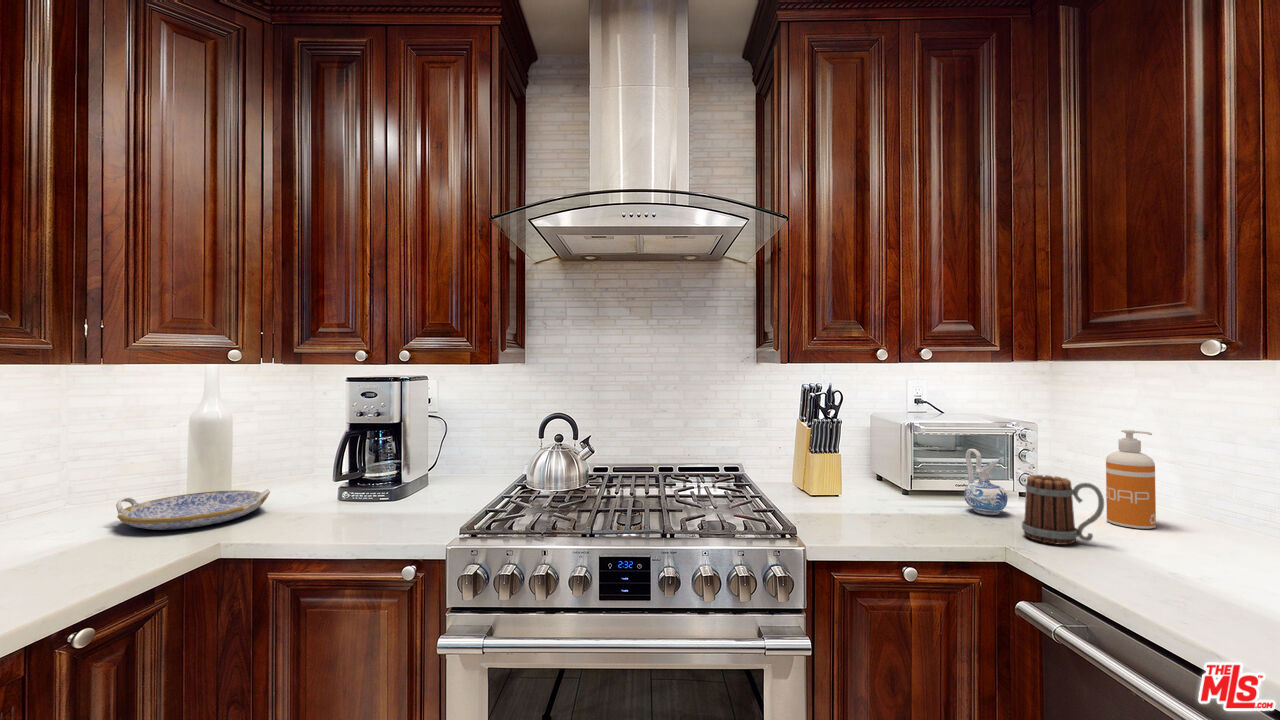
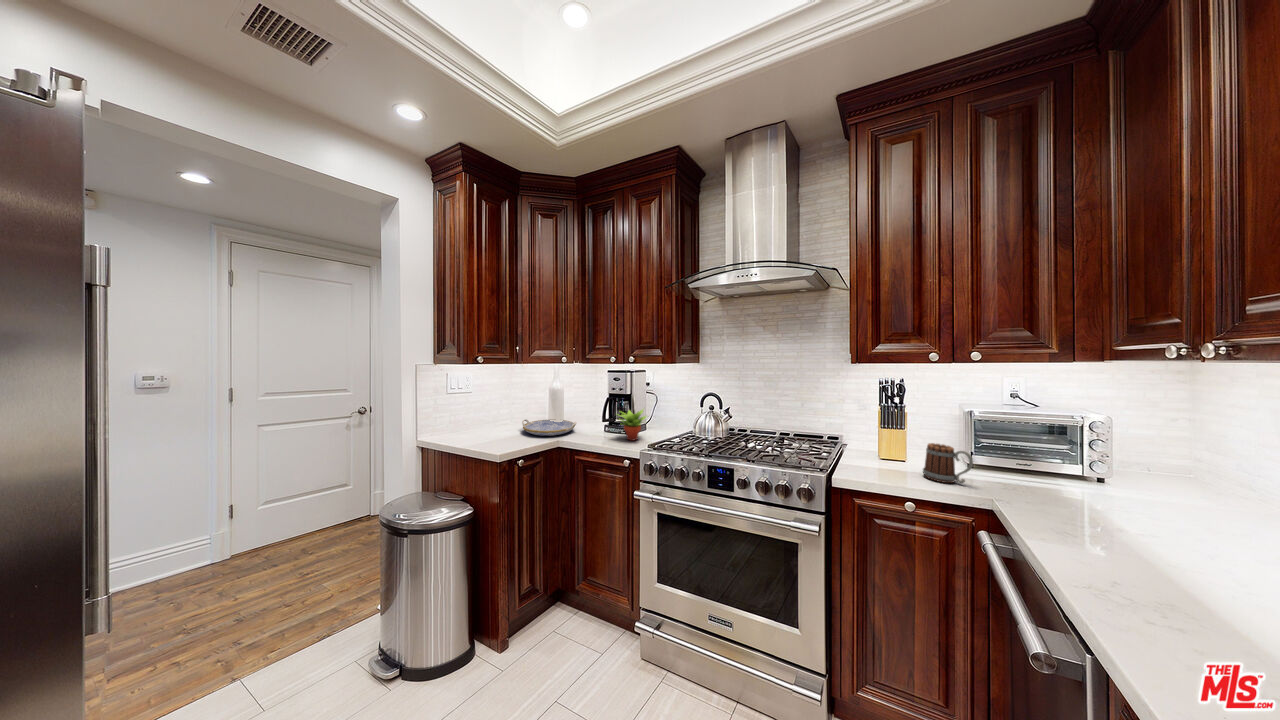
soap dispenser: present [1106,430,1156,529] -> none [1158,453,1222,540]
succulent plant: none [364,444,439,513] -> present [619,410,646,441]
ceramic pitcher: present [964,449,1008,515] -> none [1005,449,1047,501]
mug: present [1022,475,1104,545] -> present [923,443,973,483]

